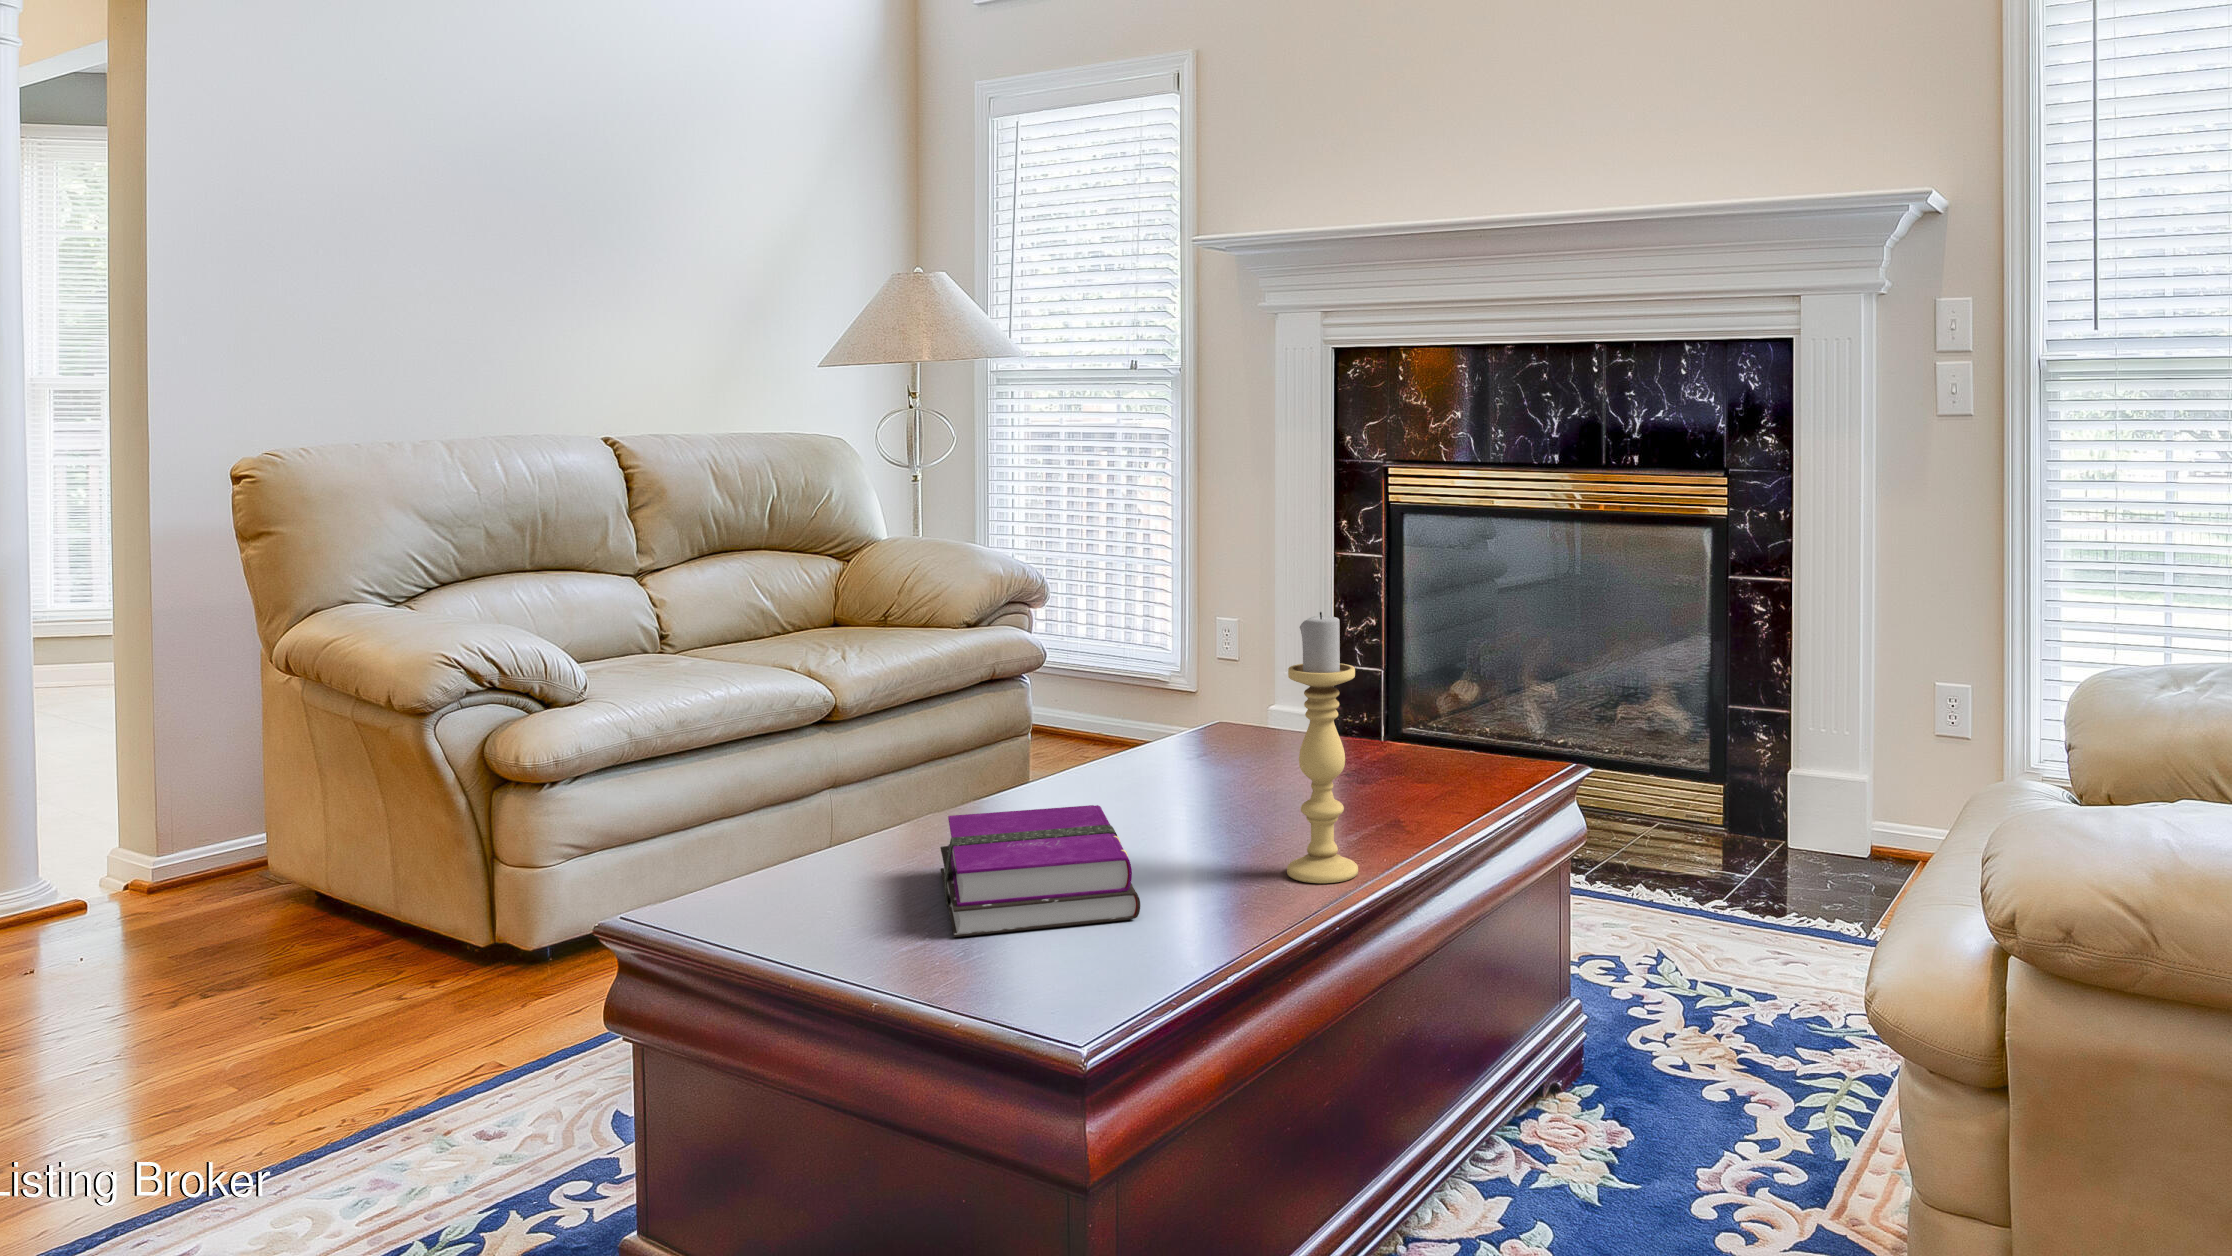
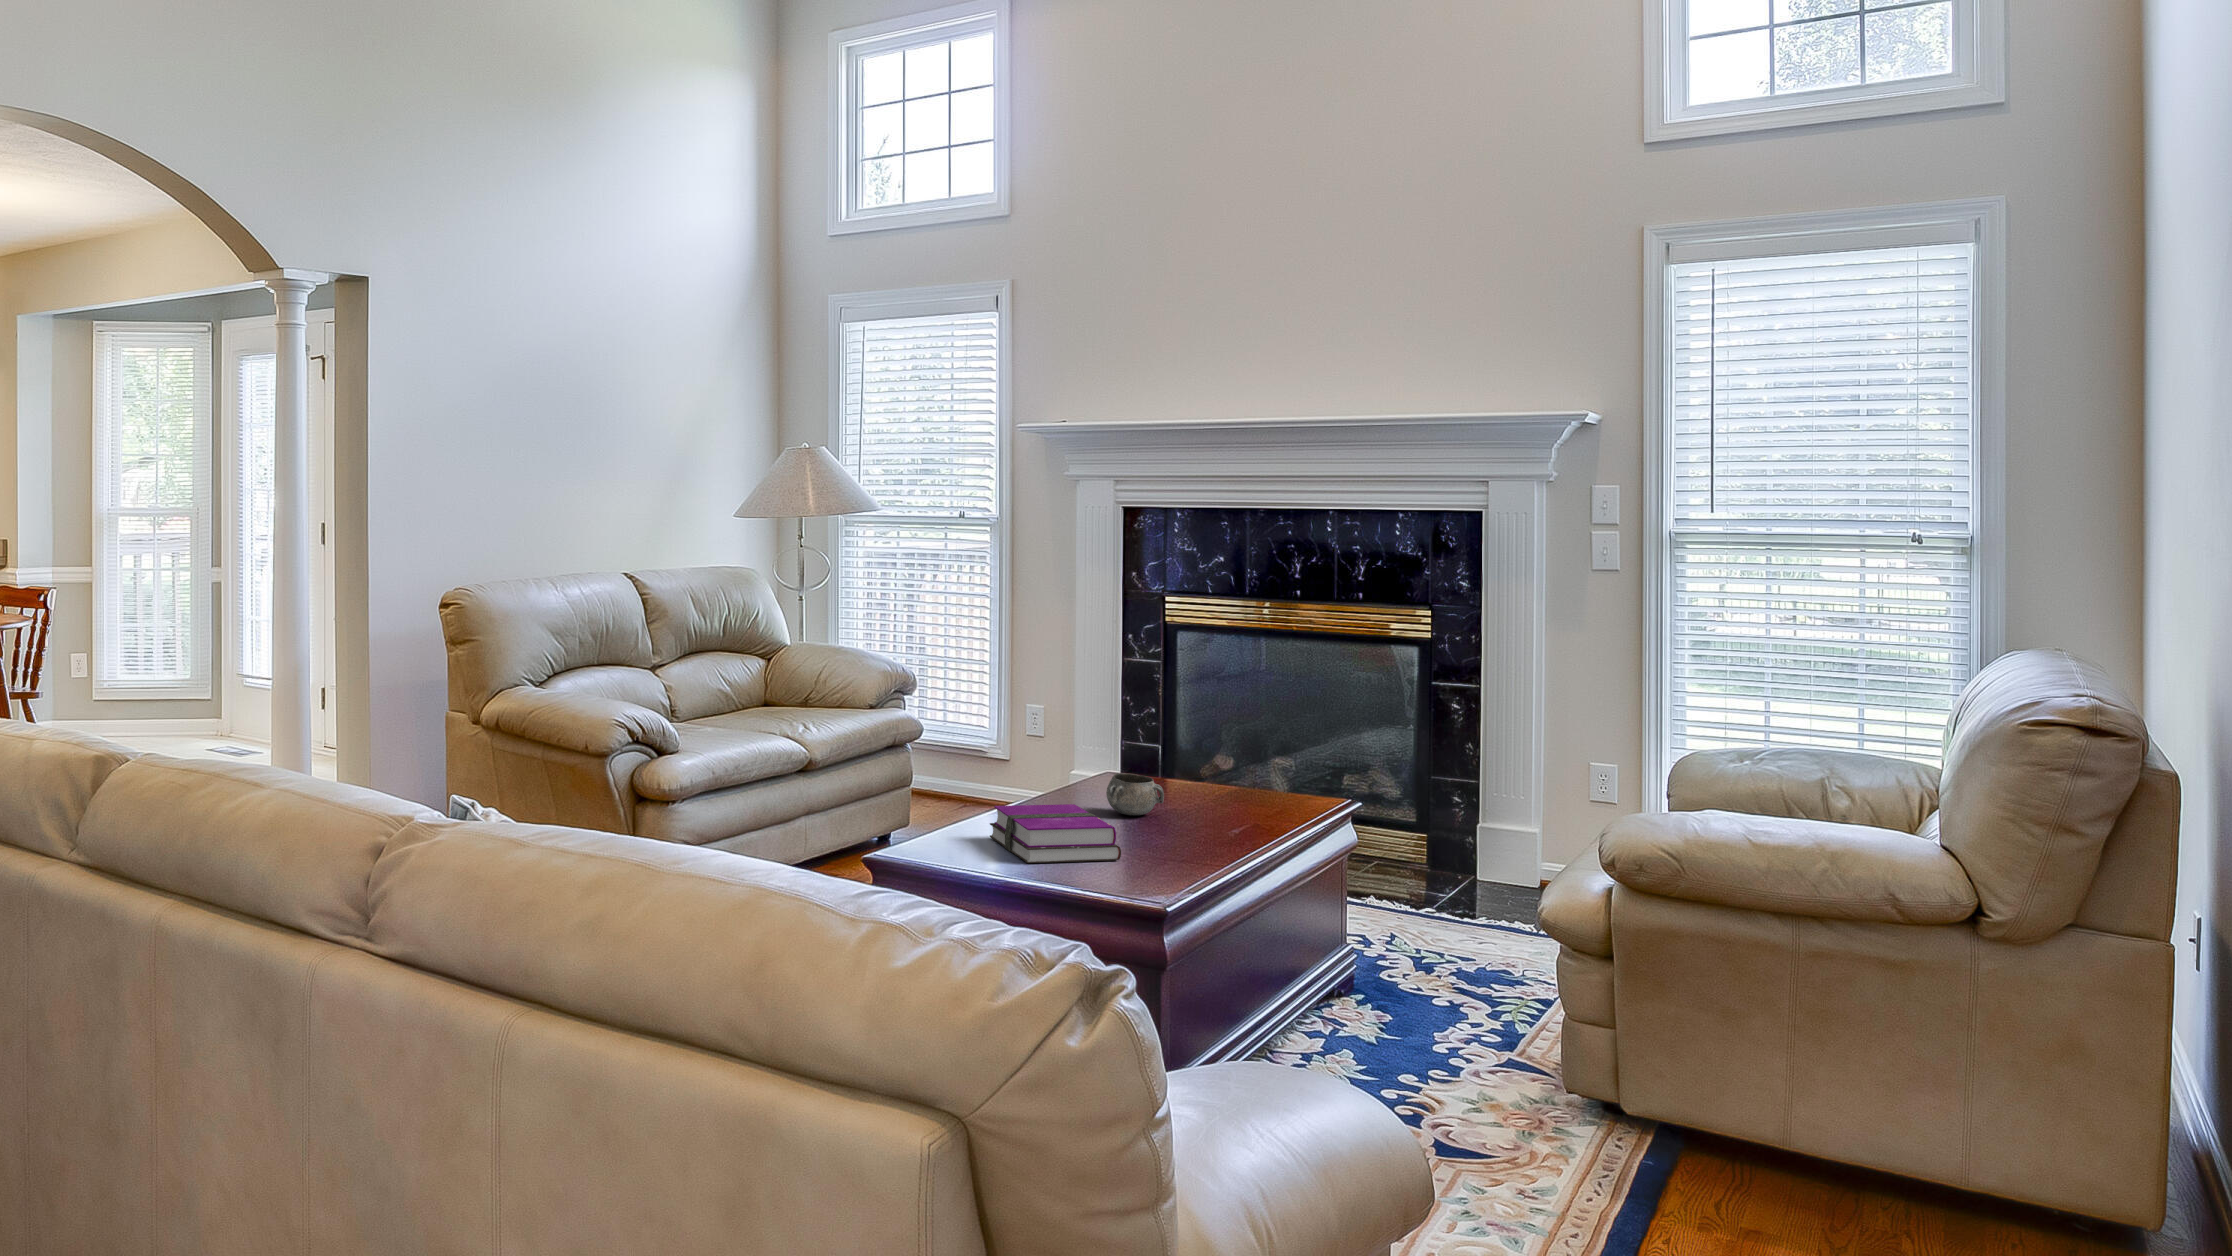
candle holder: present [1287,612,1358,883] -> none [1189,697,1231,850]
decorative bowl: none [1188,737,1282,808] -> present [1106,773,1164,816]

